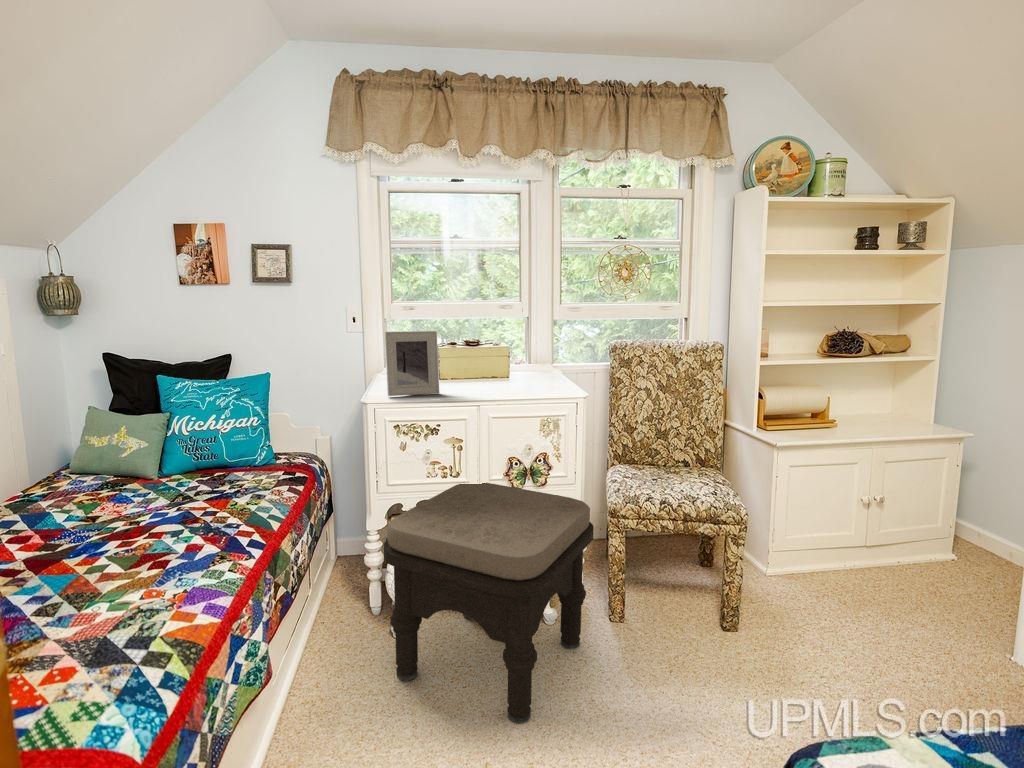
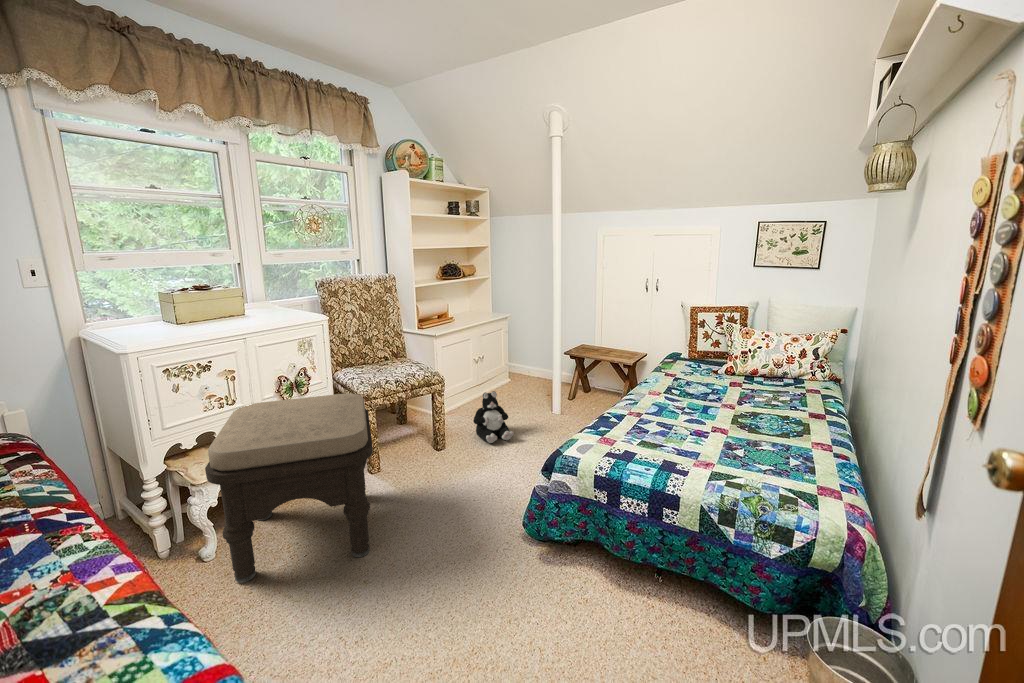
picture frame: present [385,331,439,396] -> none [129,276,200,343]
plush toy: none [793,558,864,656] -> present [473,391,514,443]

